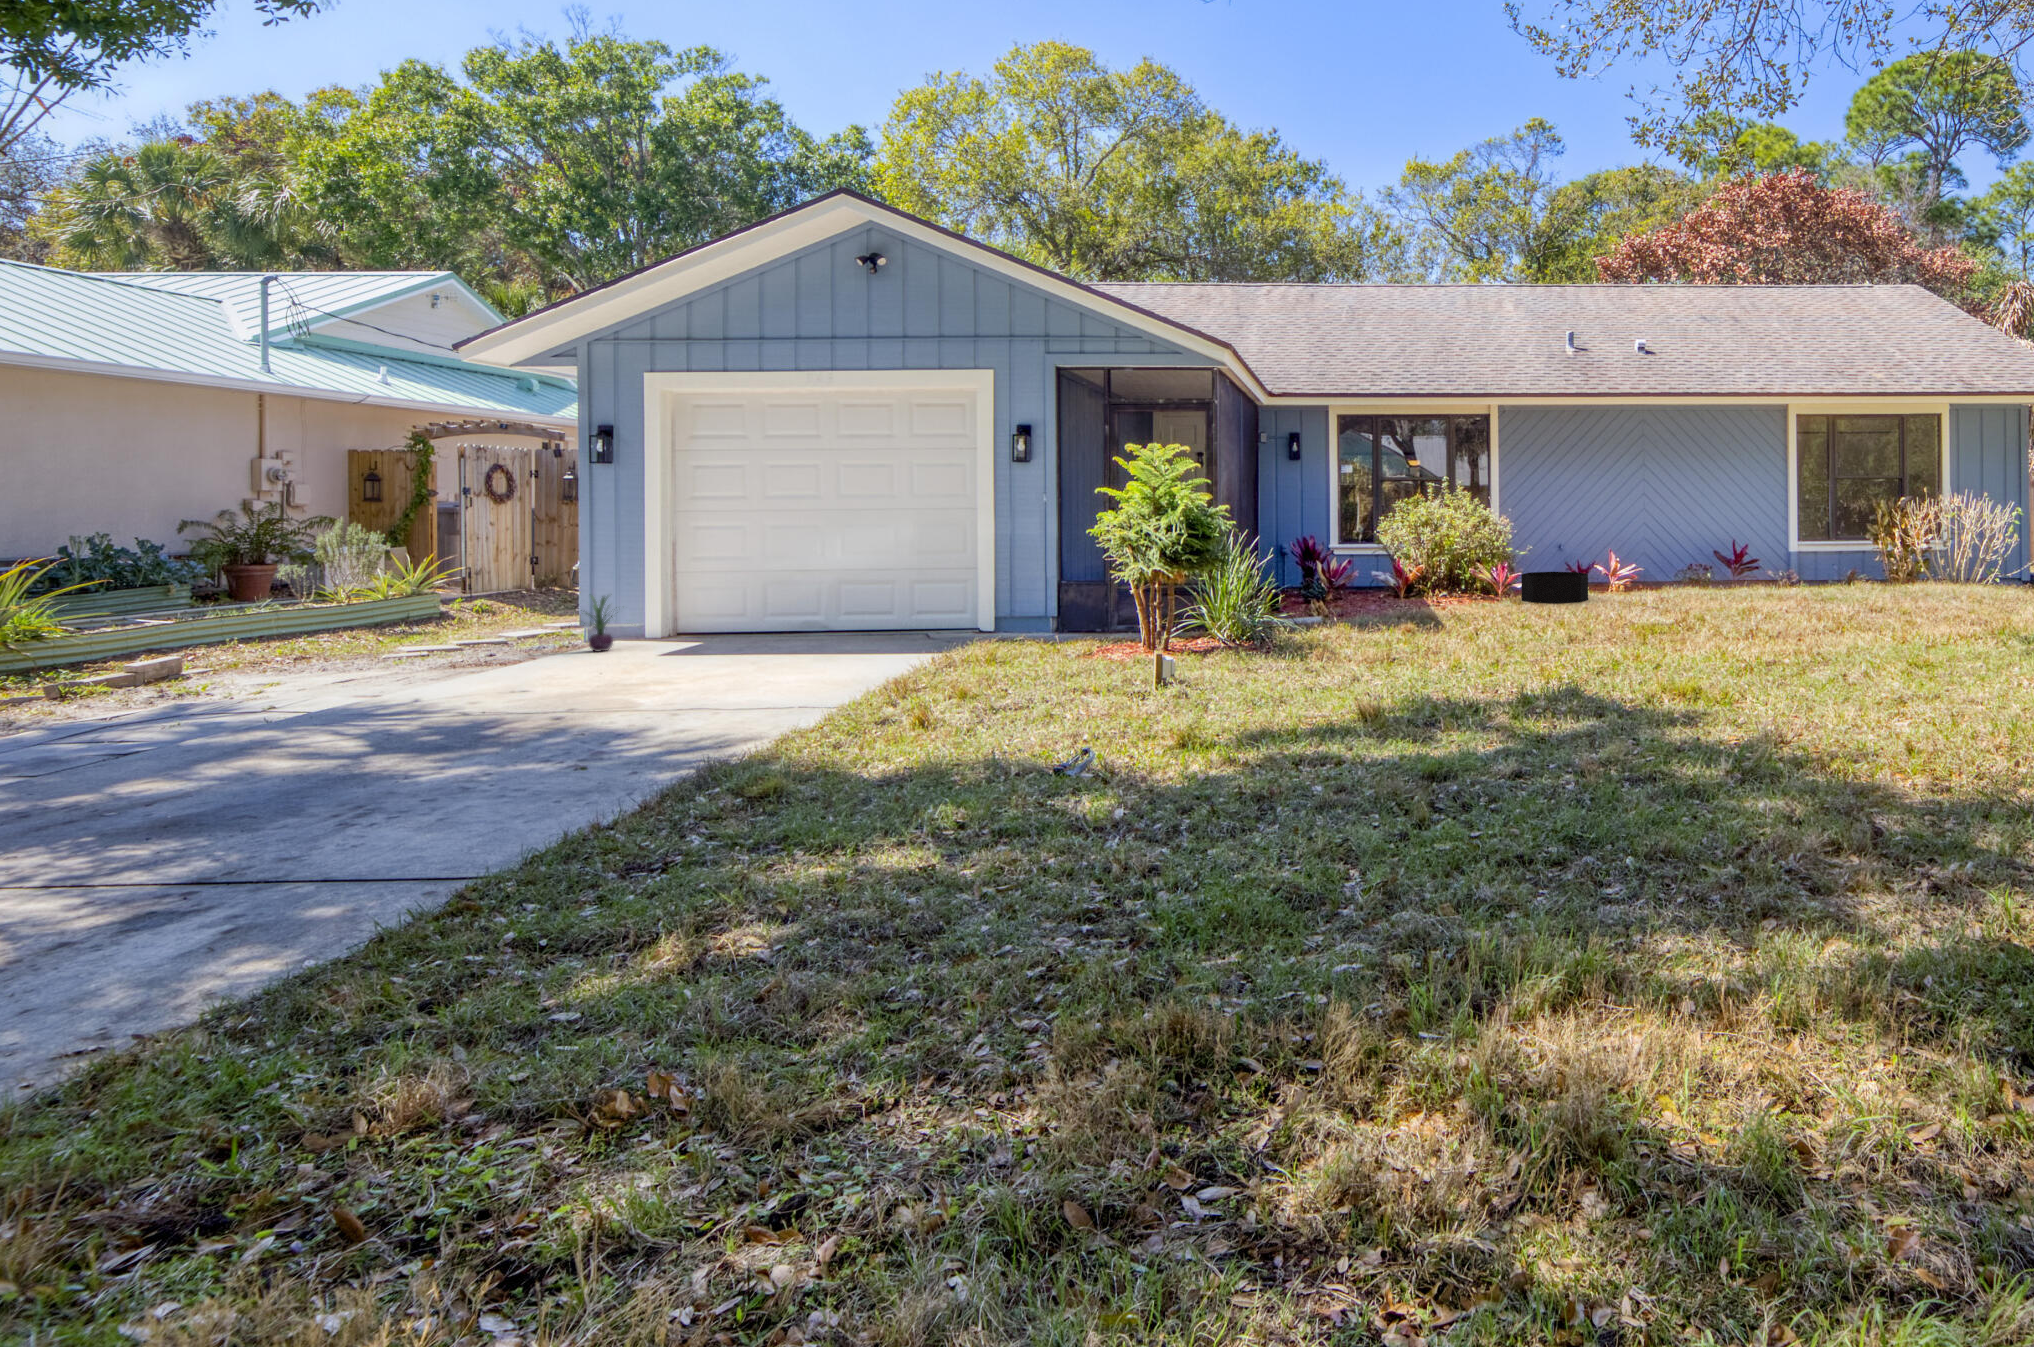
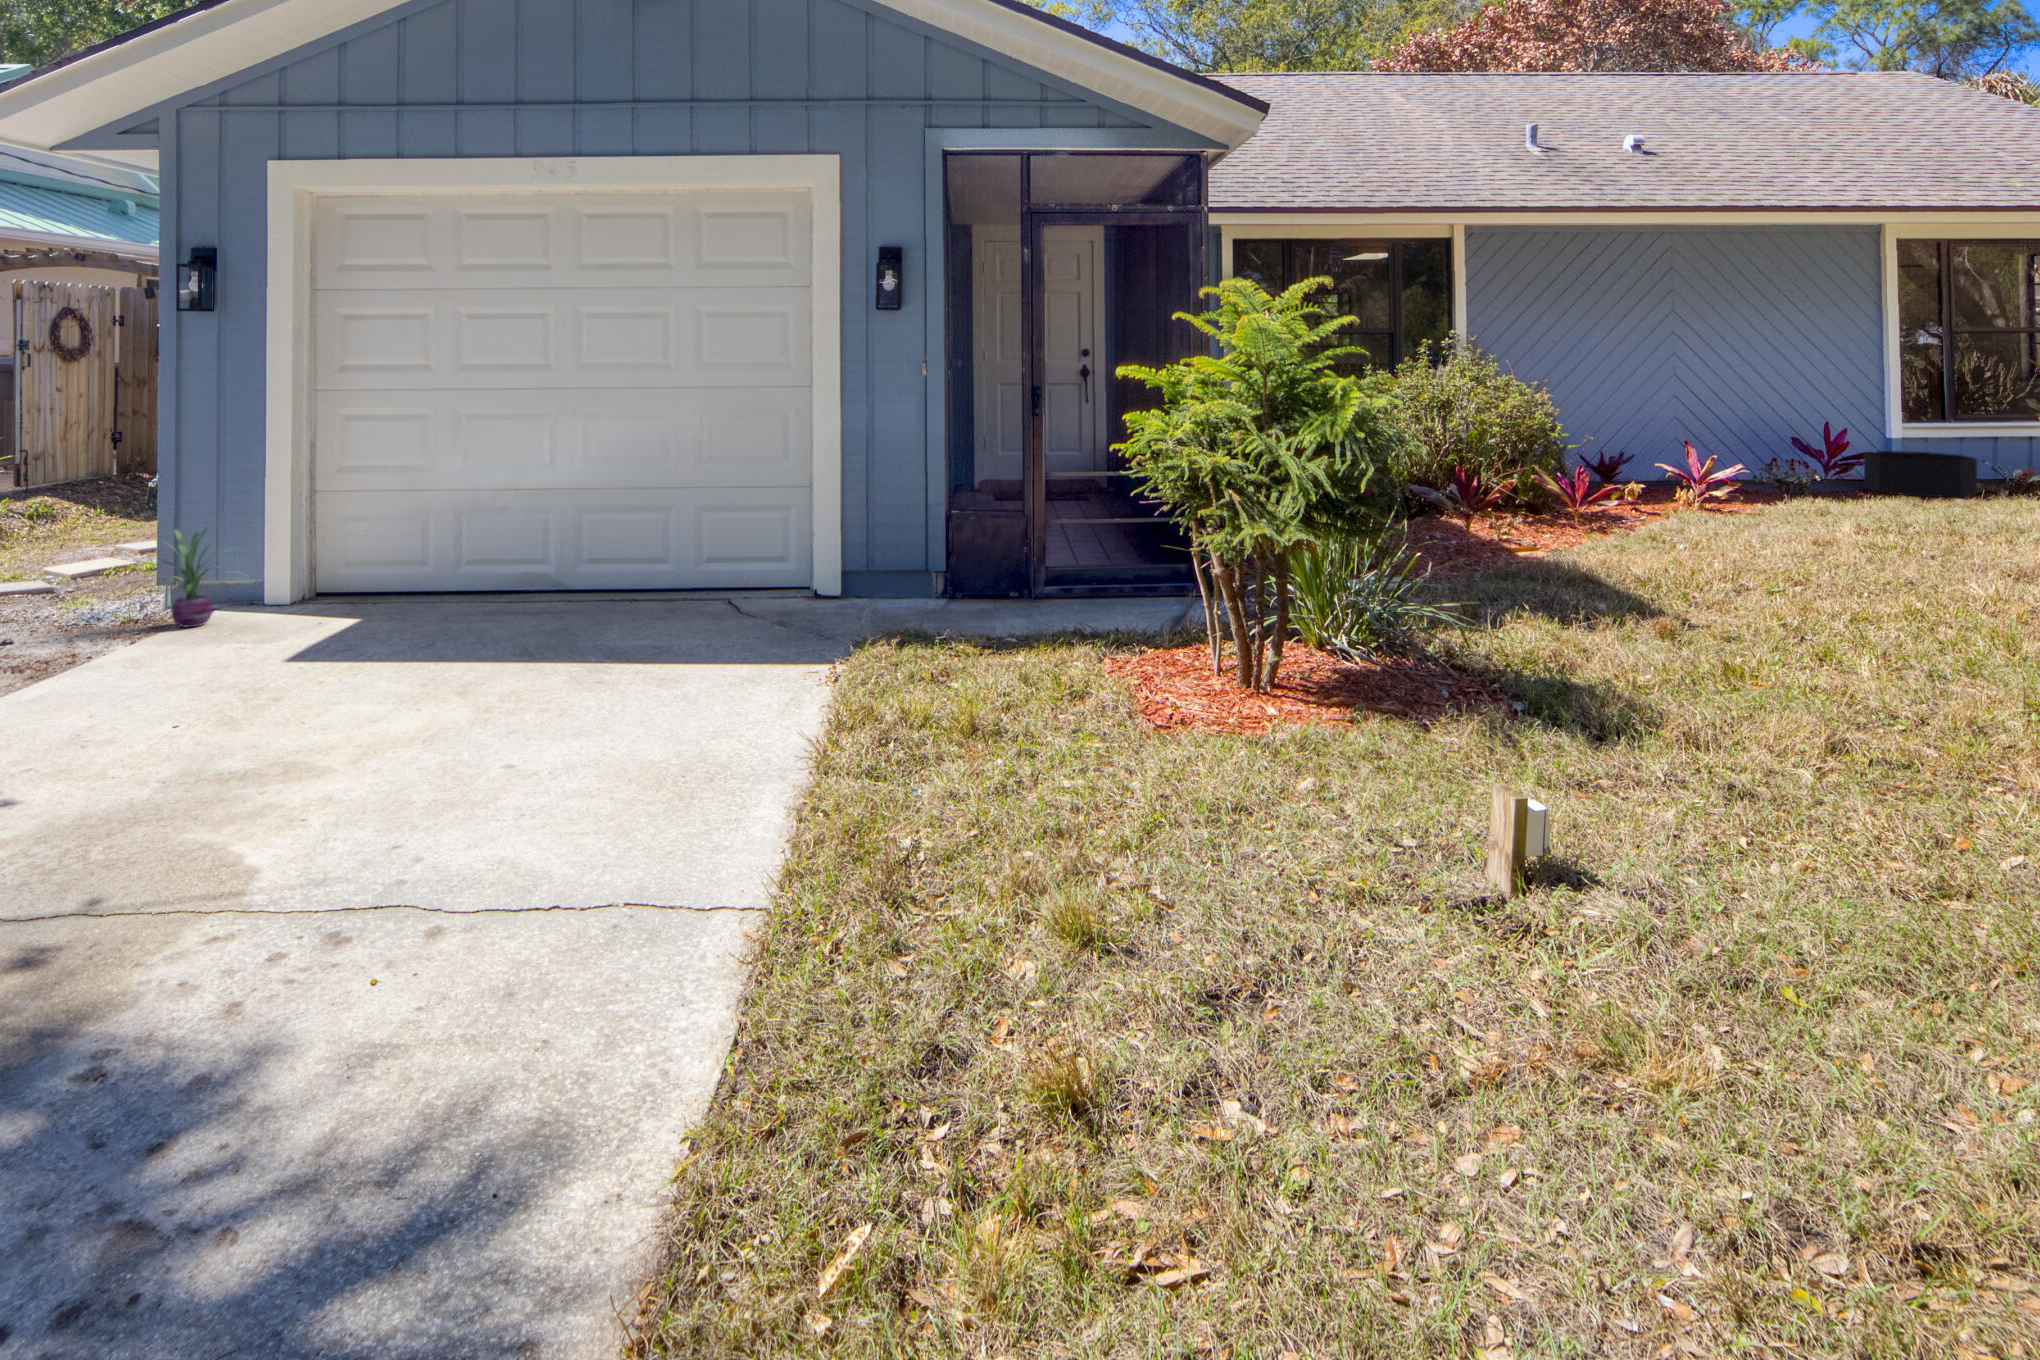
basket: present [1521,572,1588,603] -> present [1864,451,1977,497]

